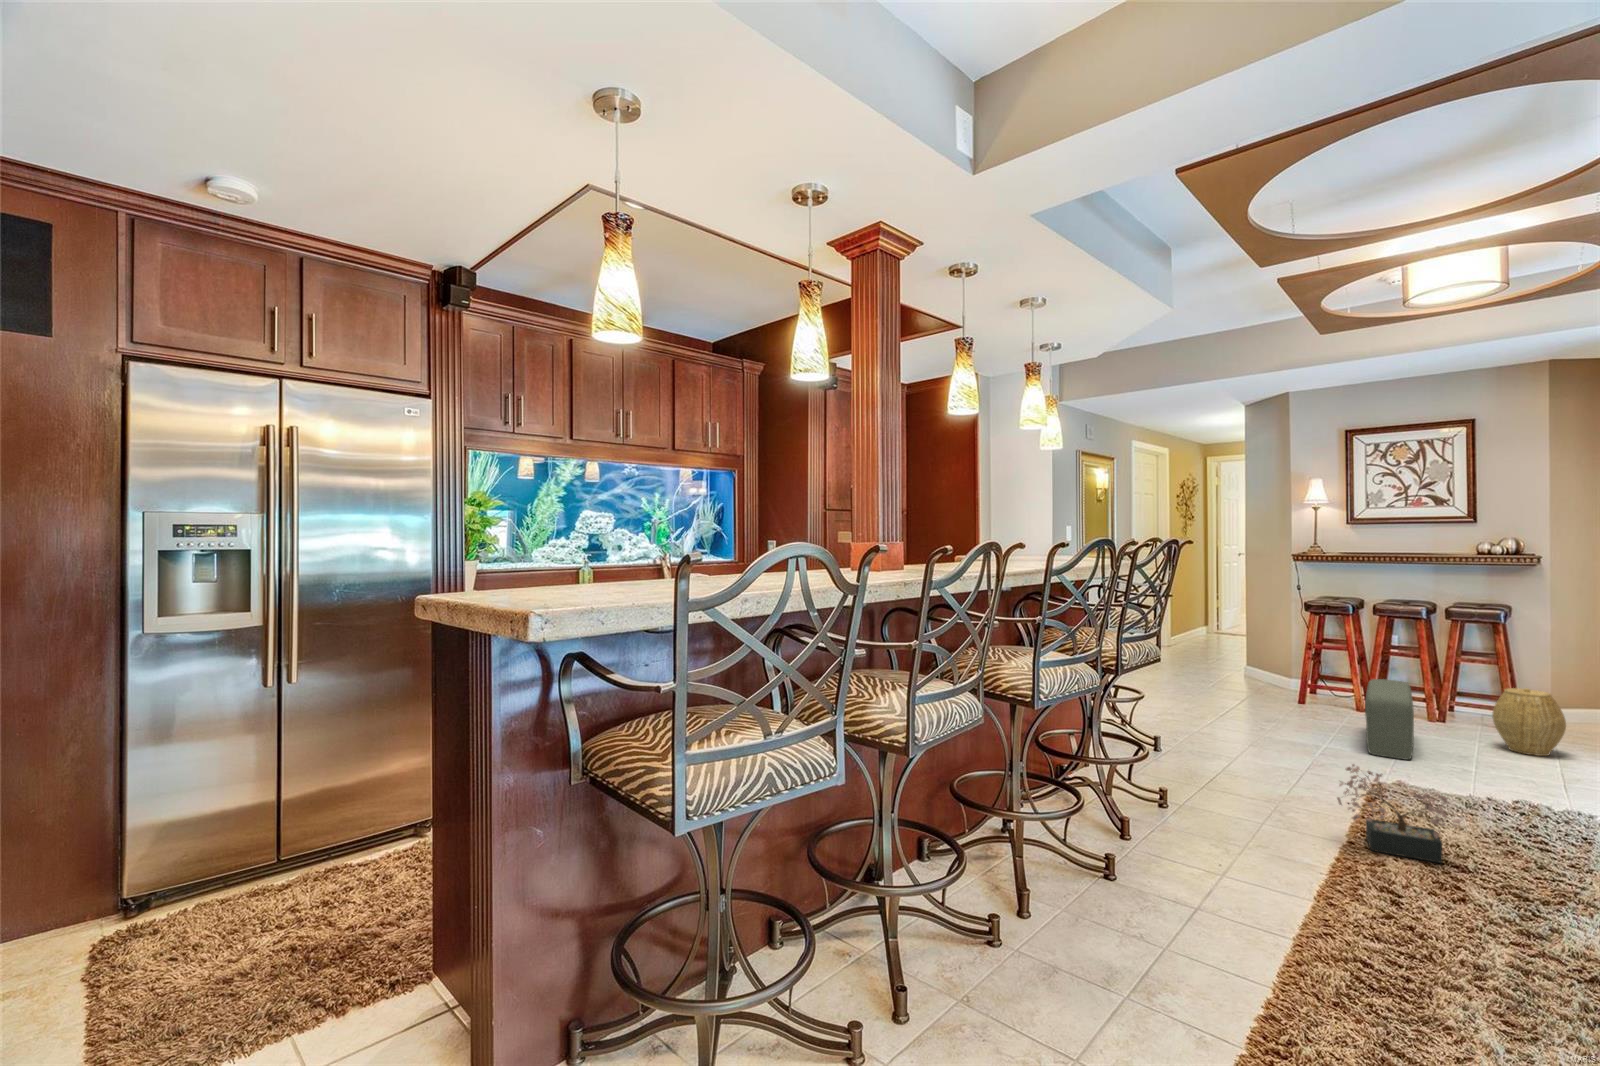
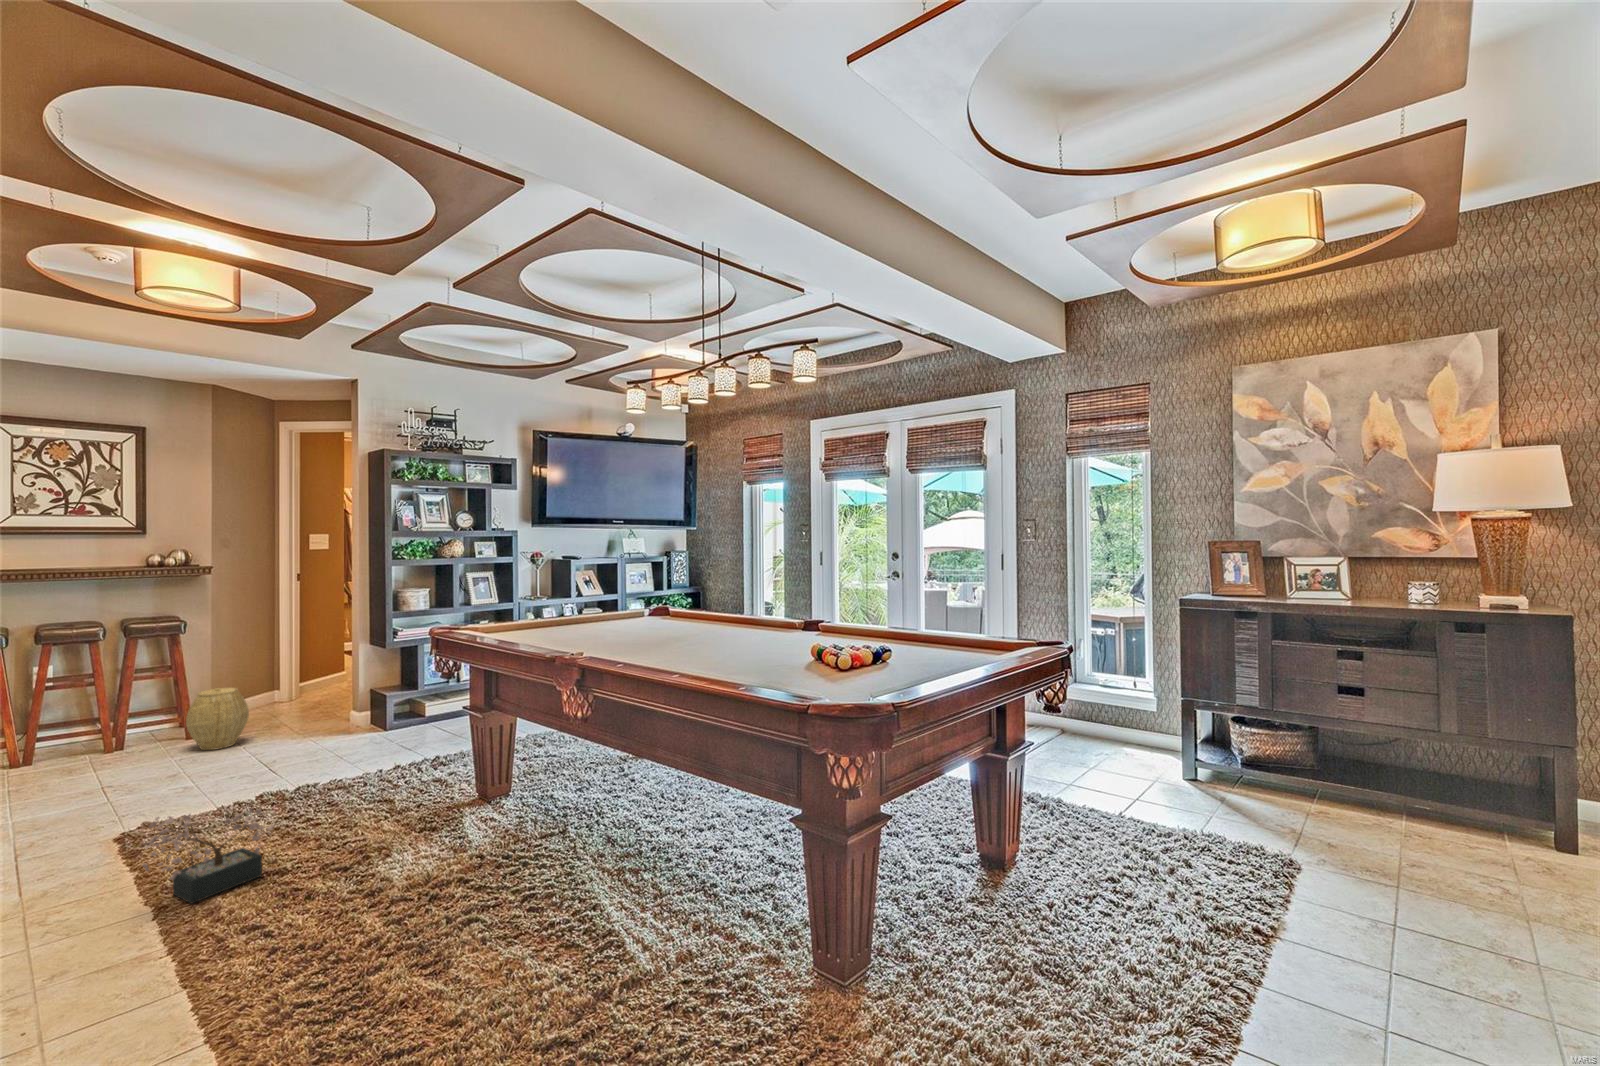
pouf: present [1365,679,1414,760] -> none [49,712,130,806]

